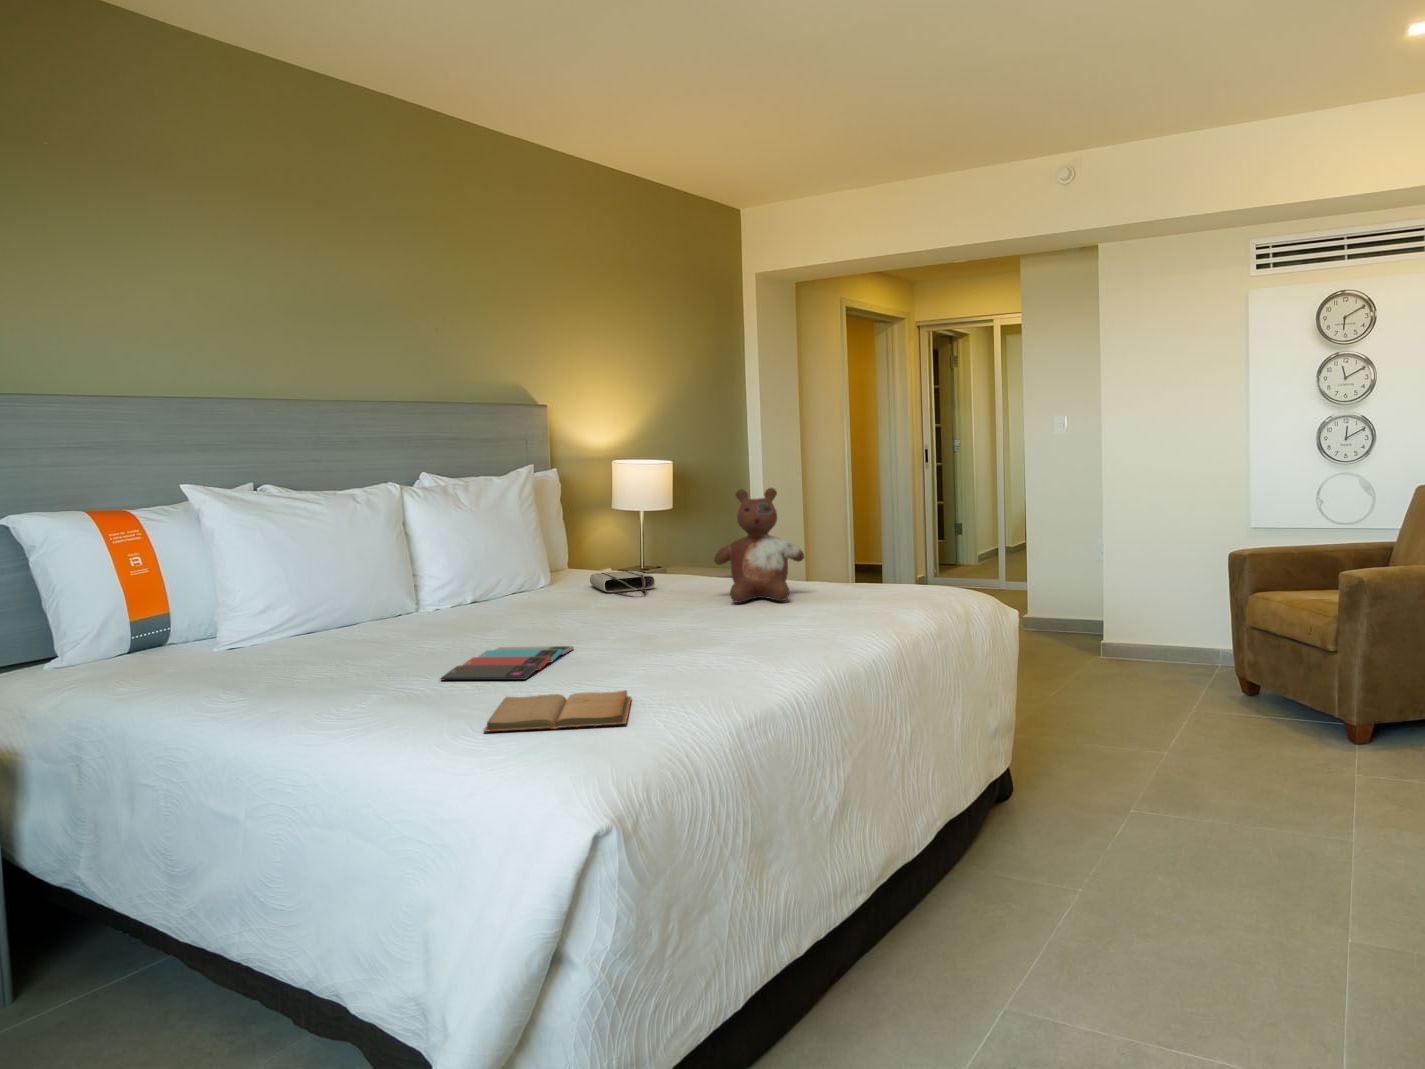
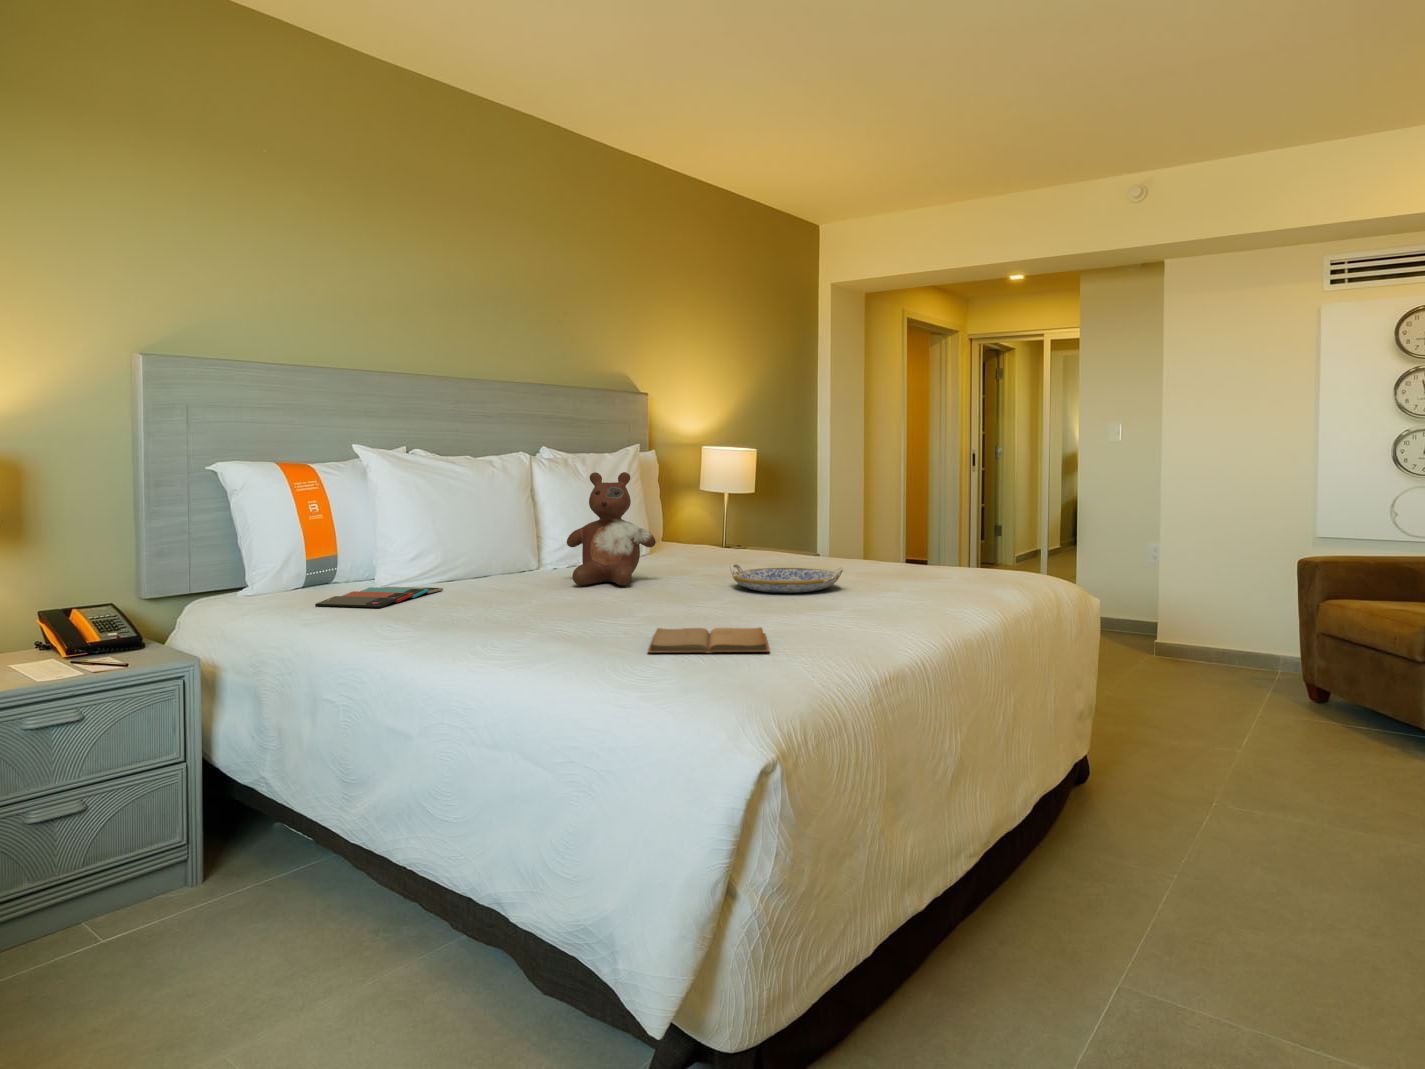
stuffed bear: present [714,488,804,603] -> present [567,472,656,586]
tote bag: present [590,571,655,593] -> none [688,542,749,559]
serving tray: none [618,604,744,636] -> present [730,564,843,593]
smartphone: present [440,646,574,680] -> present [315,587,443,608]

